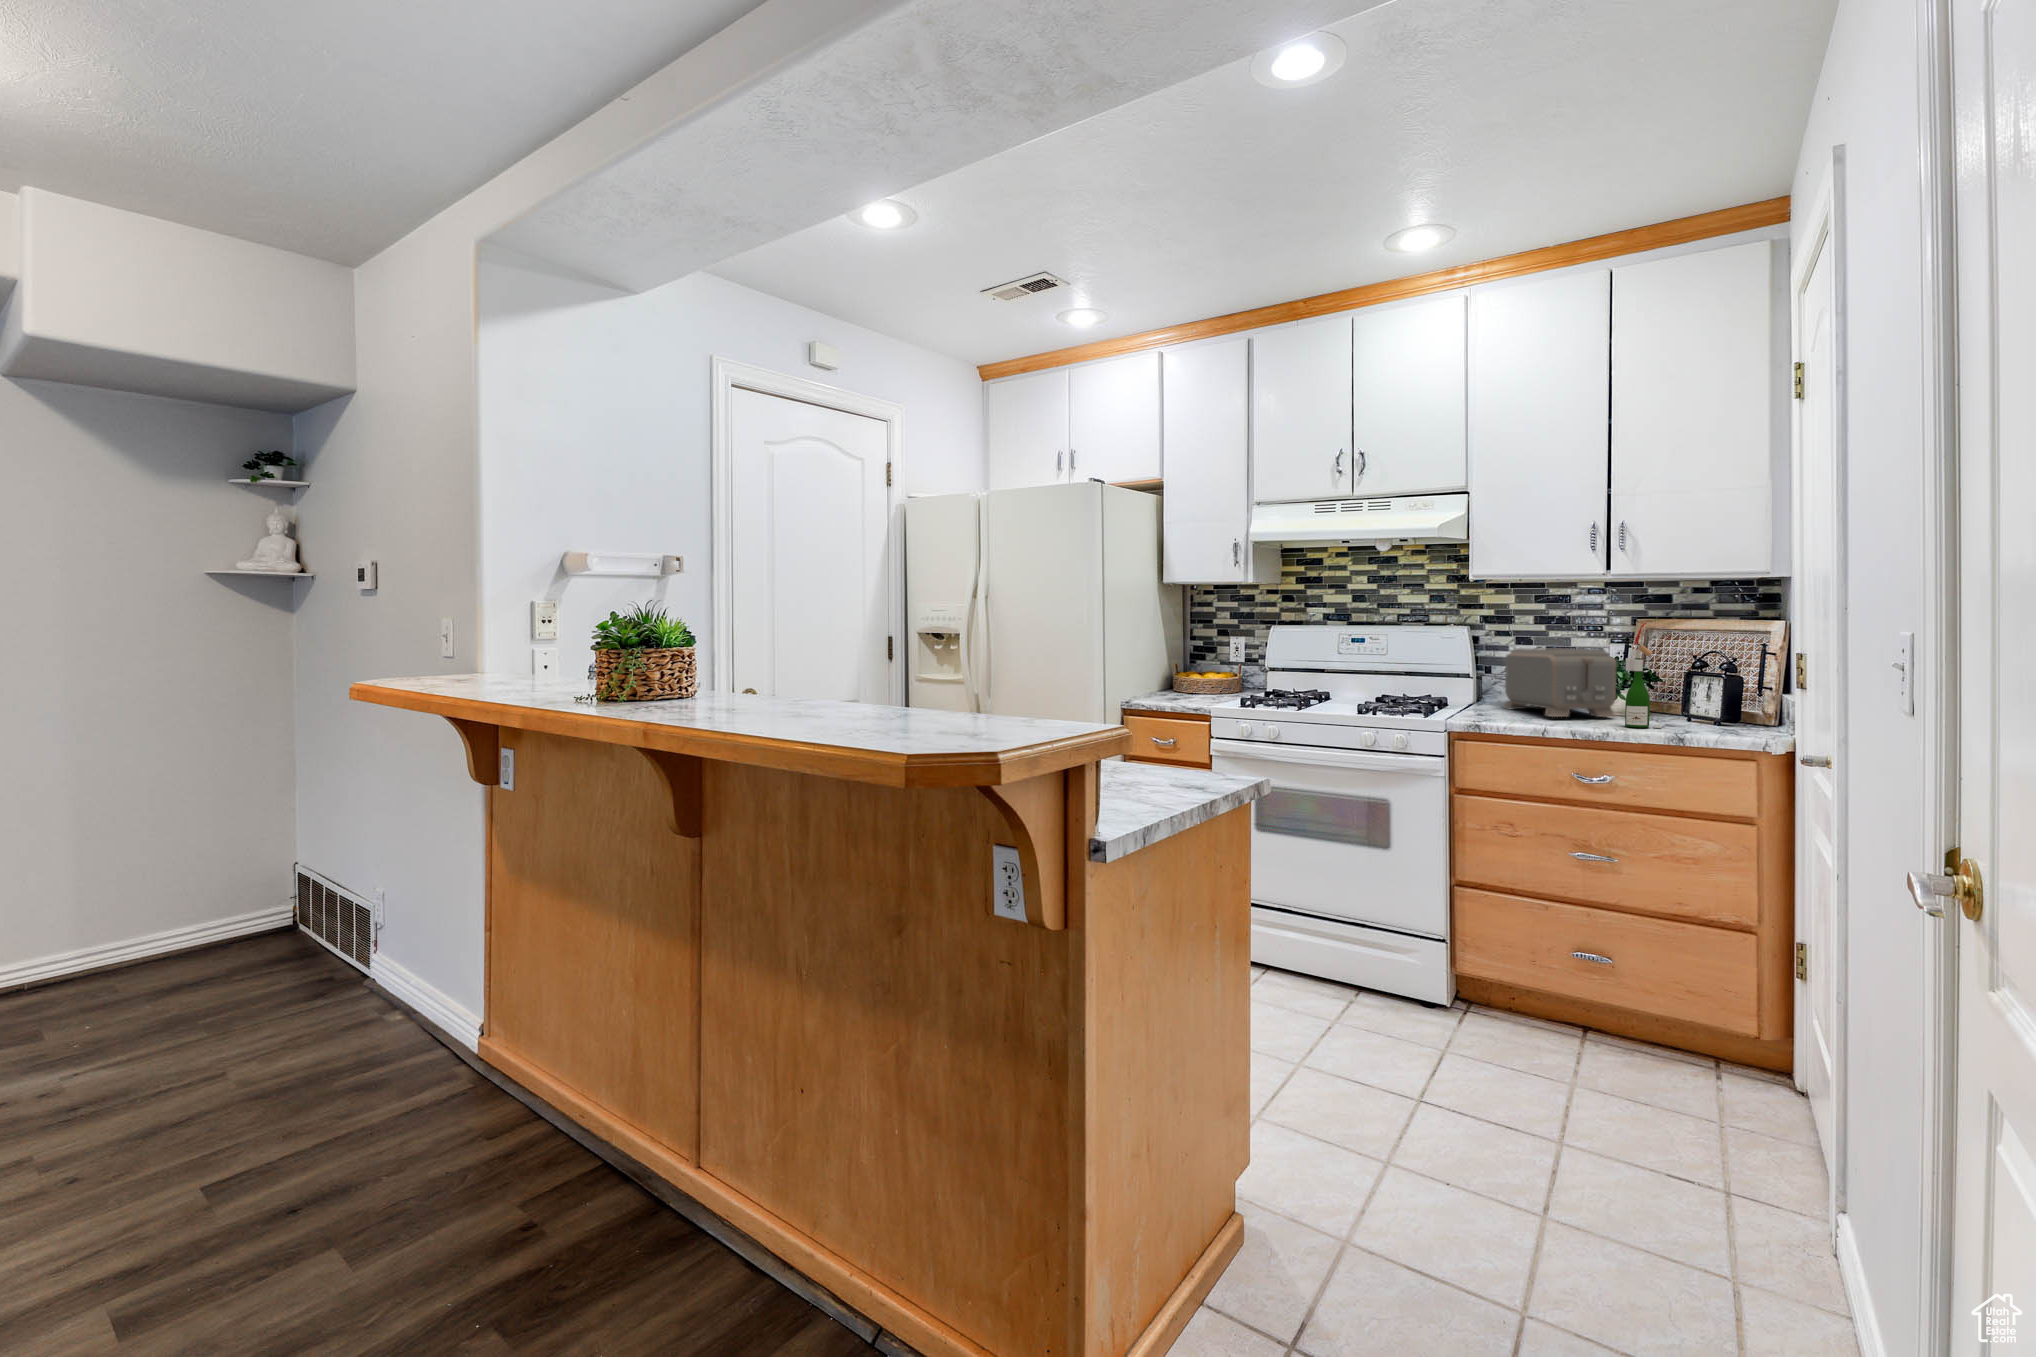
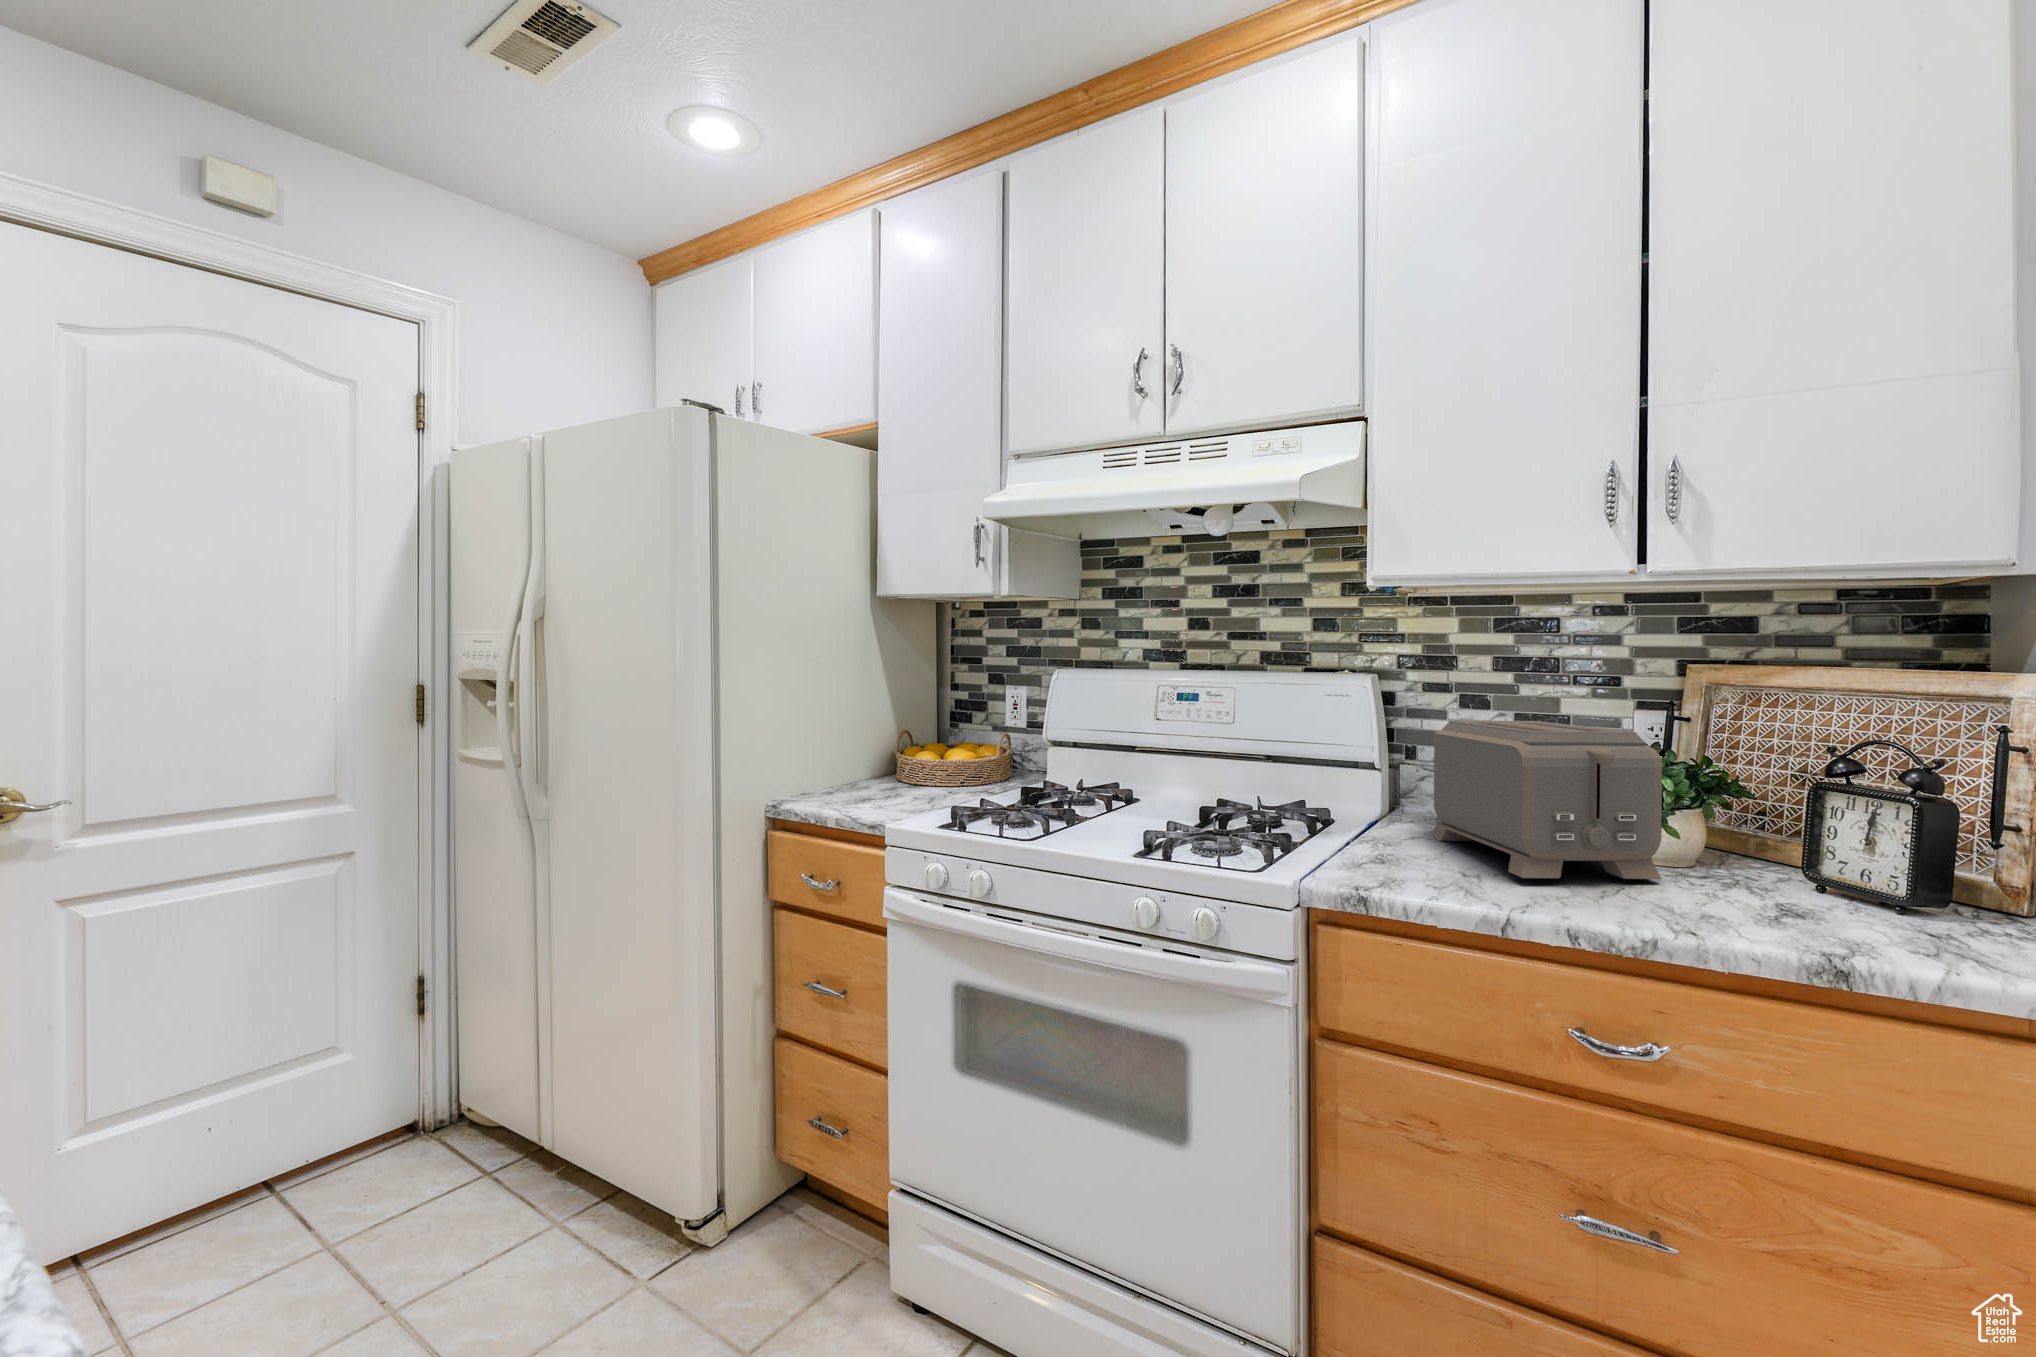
wine bottle: present [1625,622,1661,728] -> none [1690,676,1782,928]

